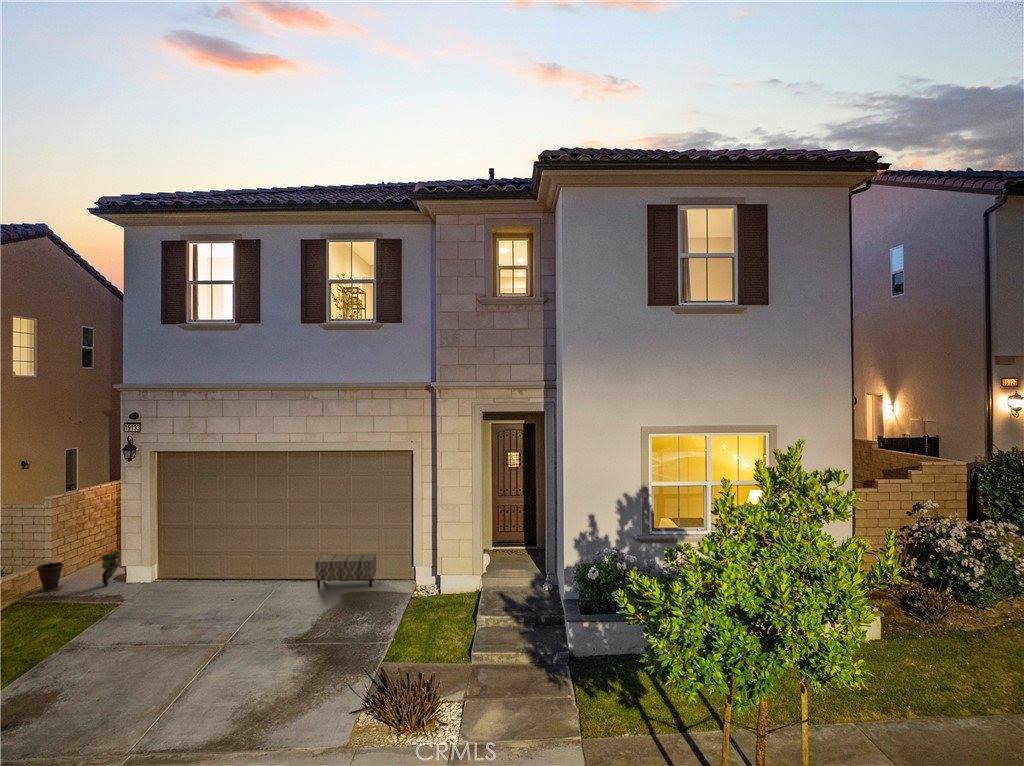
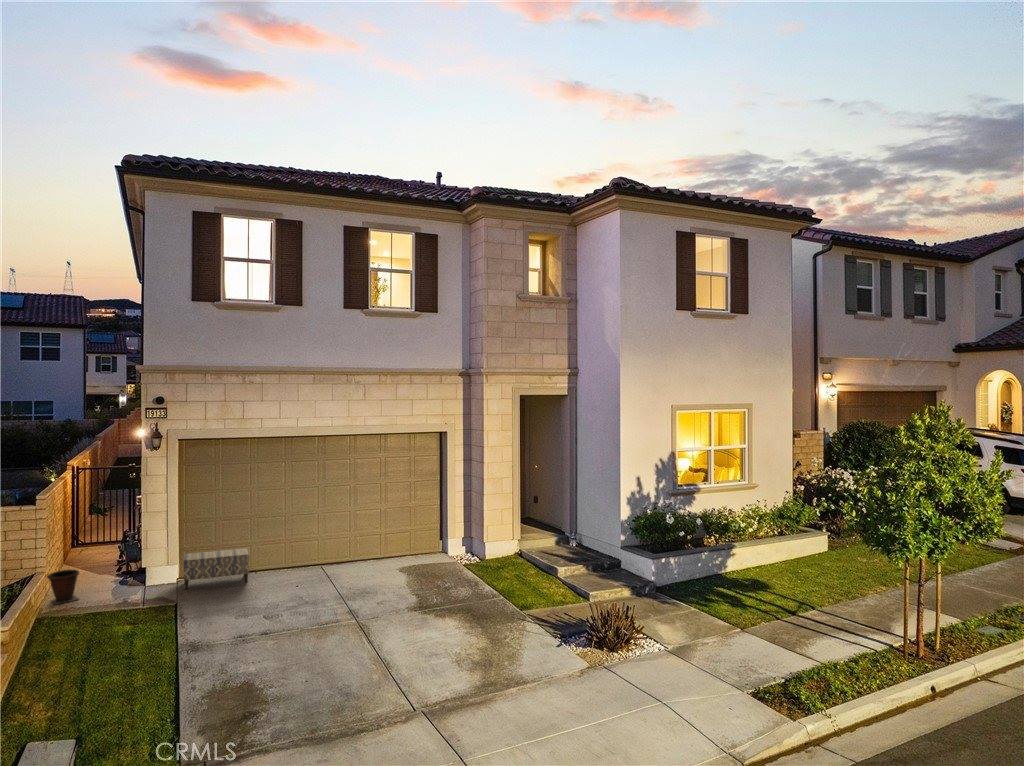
potted plant: present [101,550,121,586] -> none [121,550,145,591]
bench: present [315,554,377,588] -> present [183,548,249,589]

